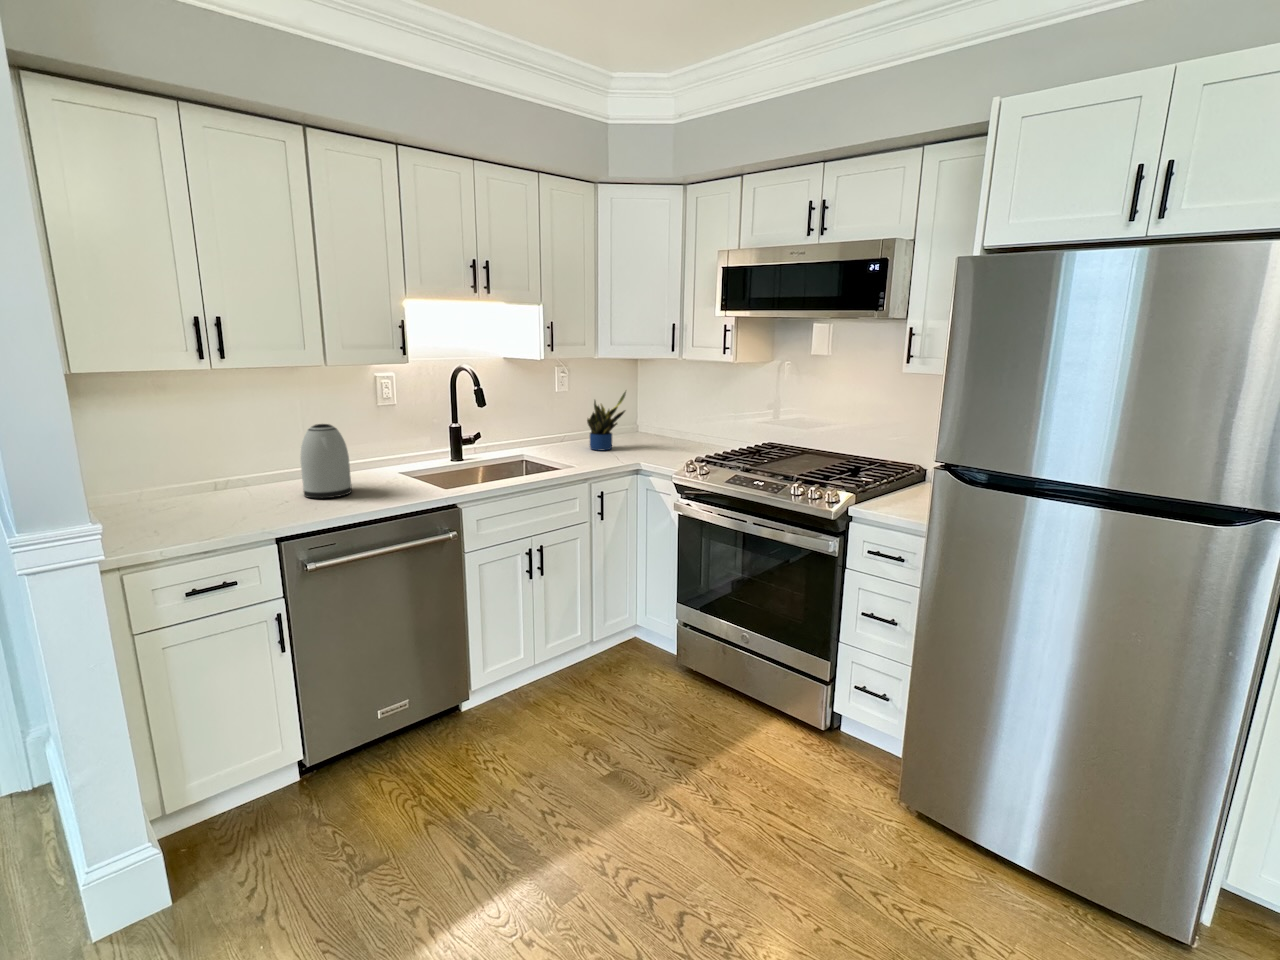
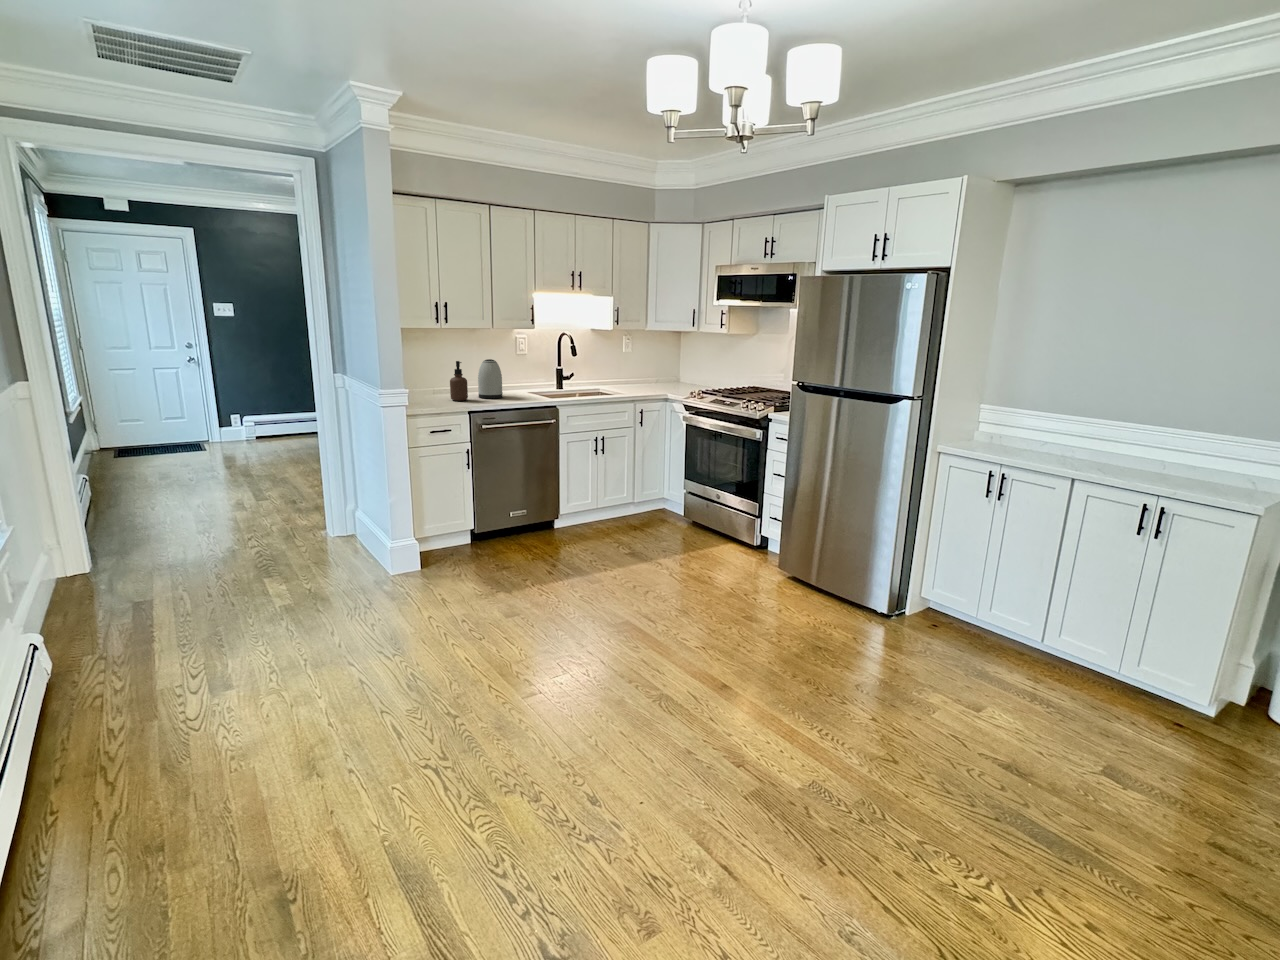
potted plant: present [587,392,626,450] -> none [640,350,665,388]
soap dispenser: none [237,433,278,511] -> present [450,361,468,401]

